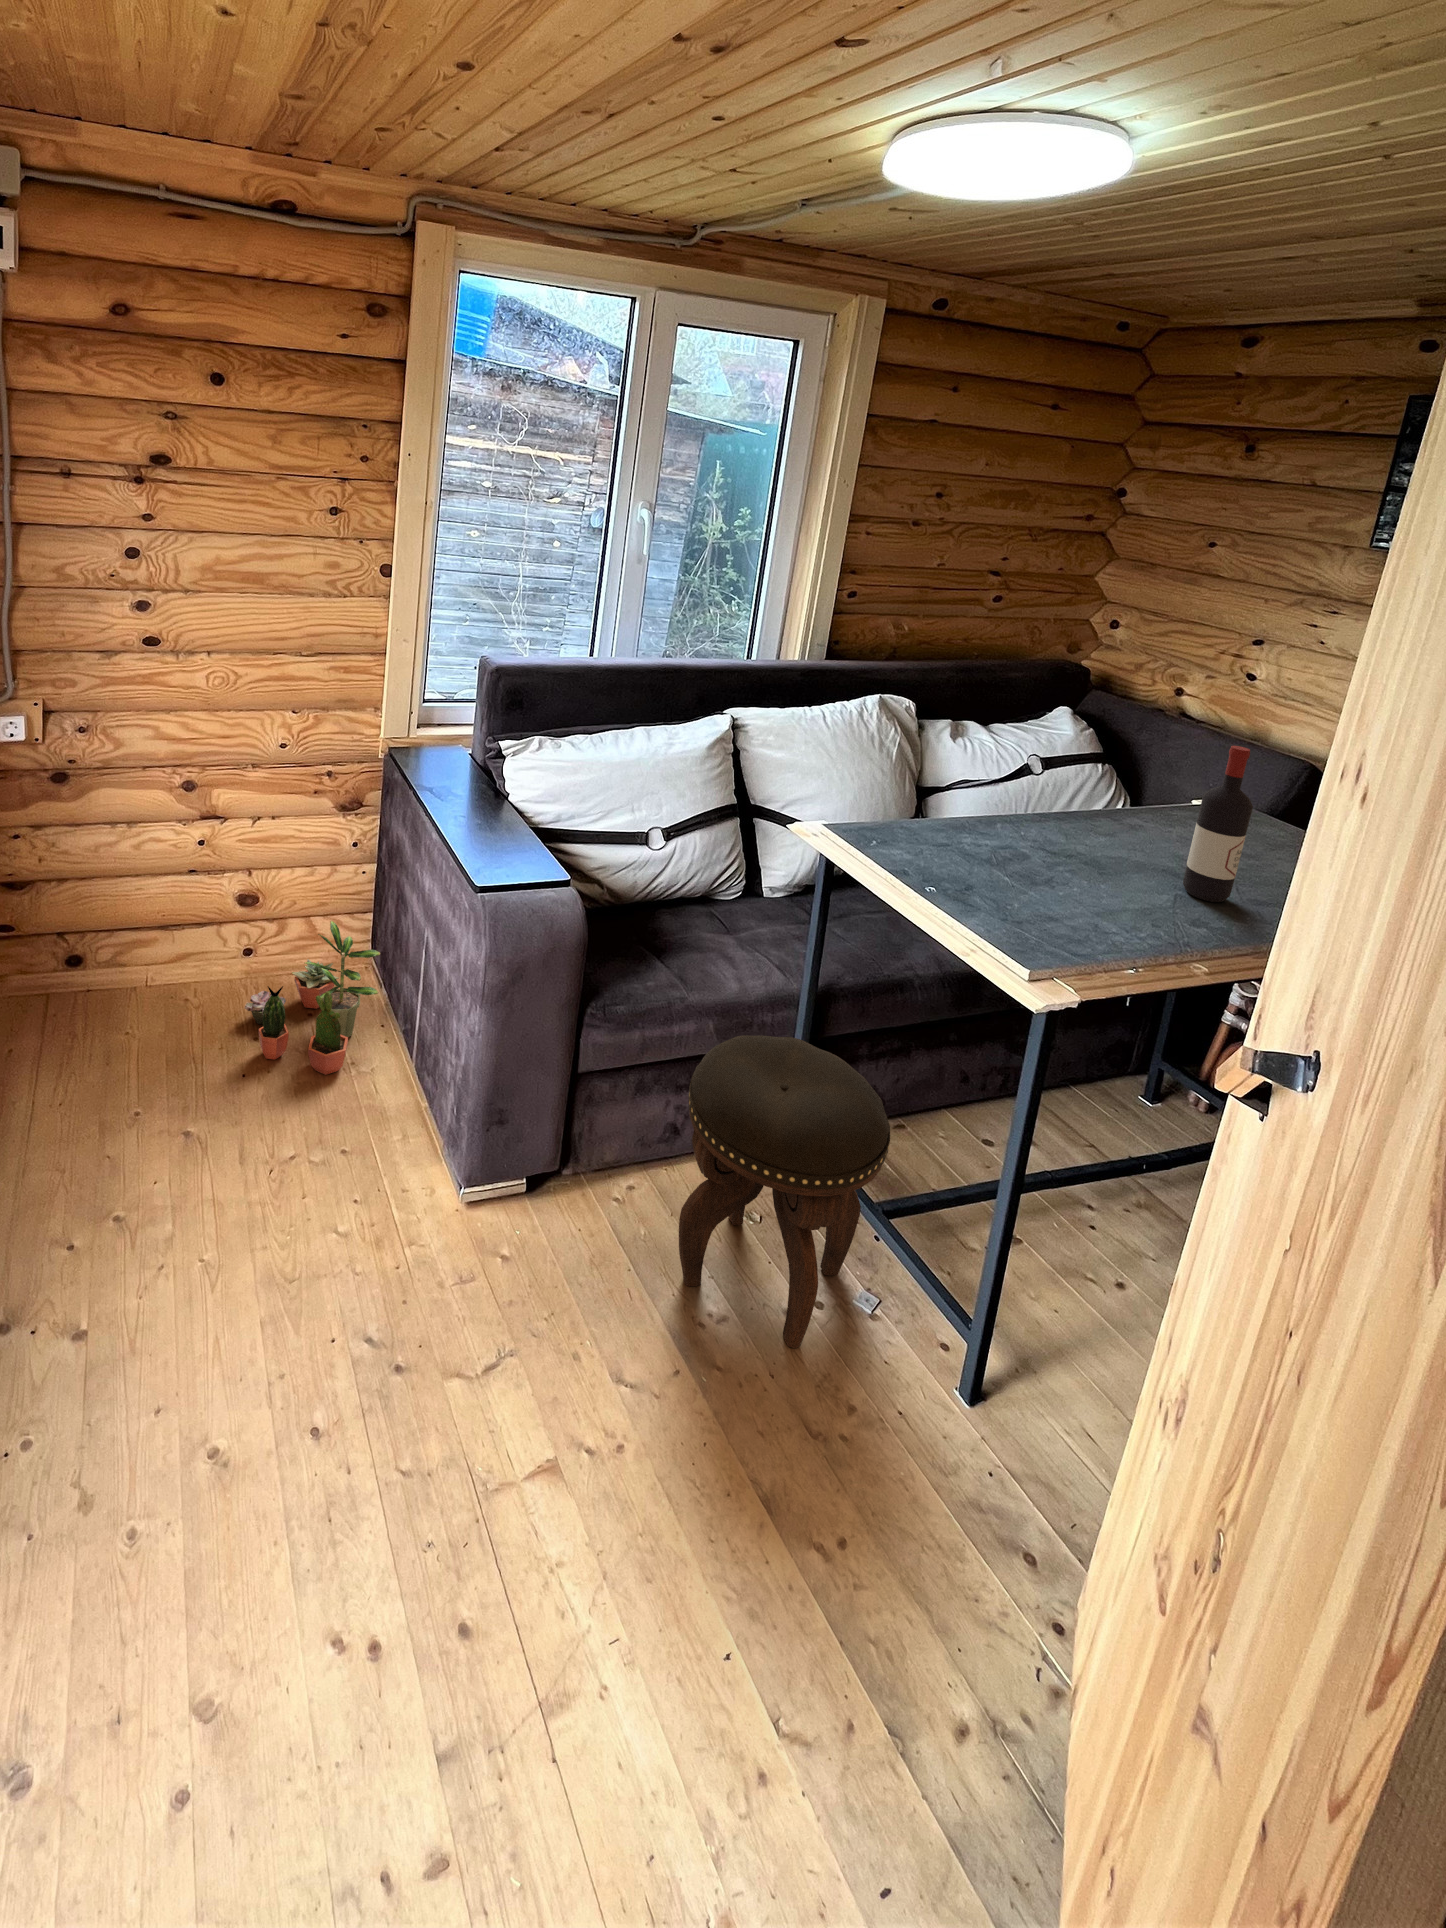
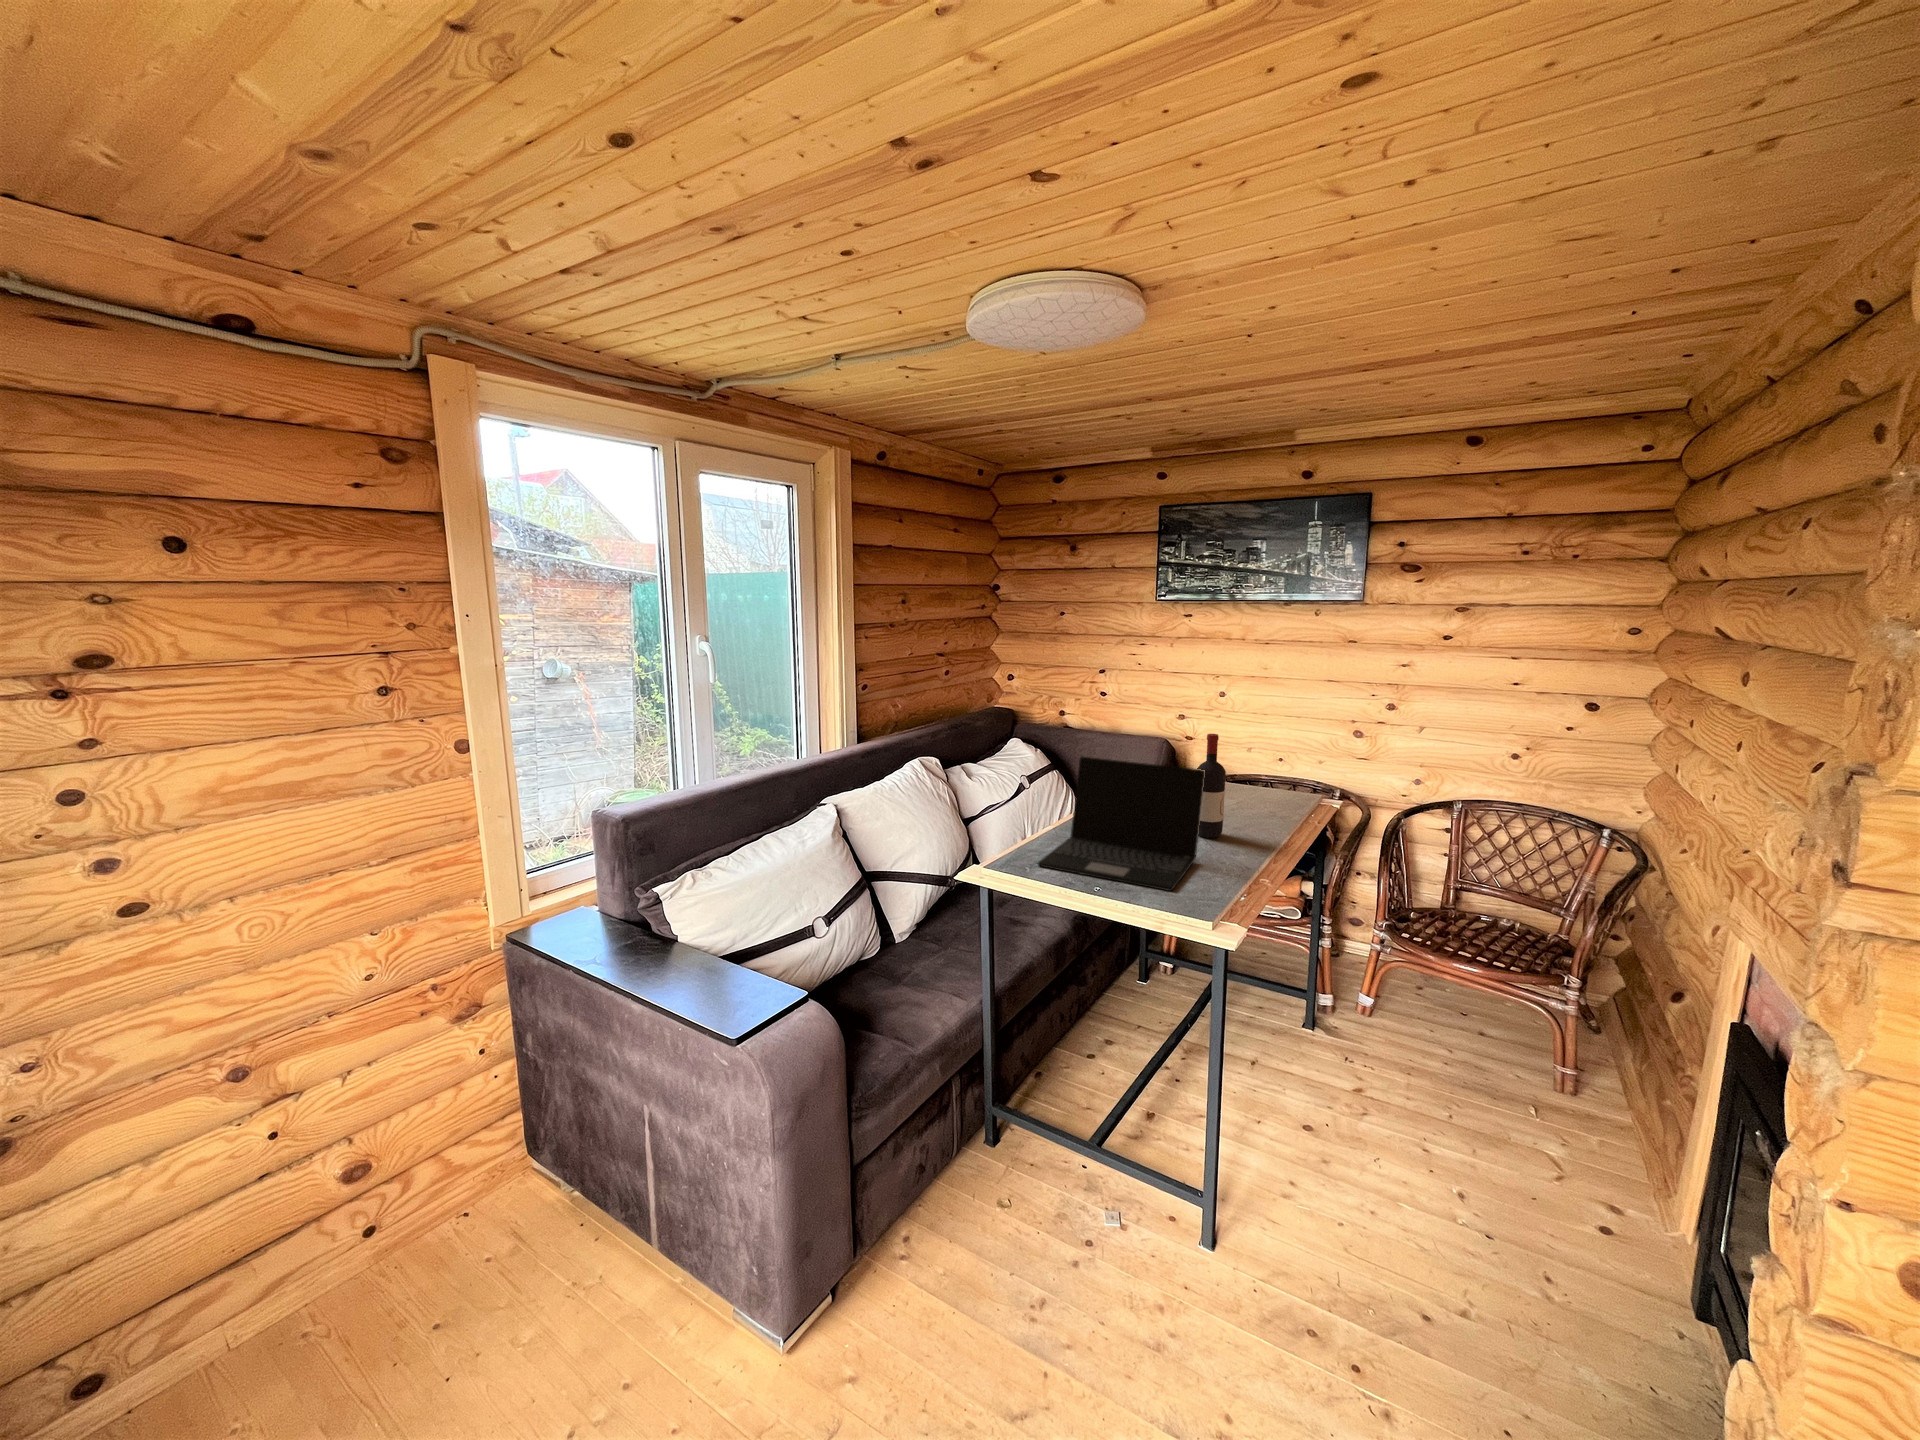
laptop: none [892,729,1177,926] -> present [1038,757,1205,891]
potted plant: present [244,921,380,1075] -> none [401,1145,578,1343]
footstool: present [679,1035,890,1348] -> none [961,1043,1124,1293]

